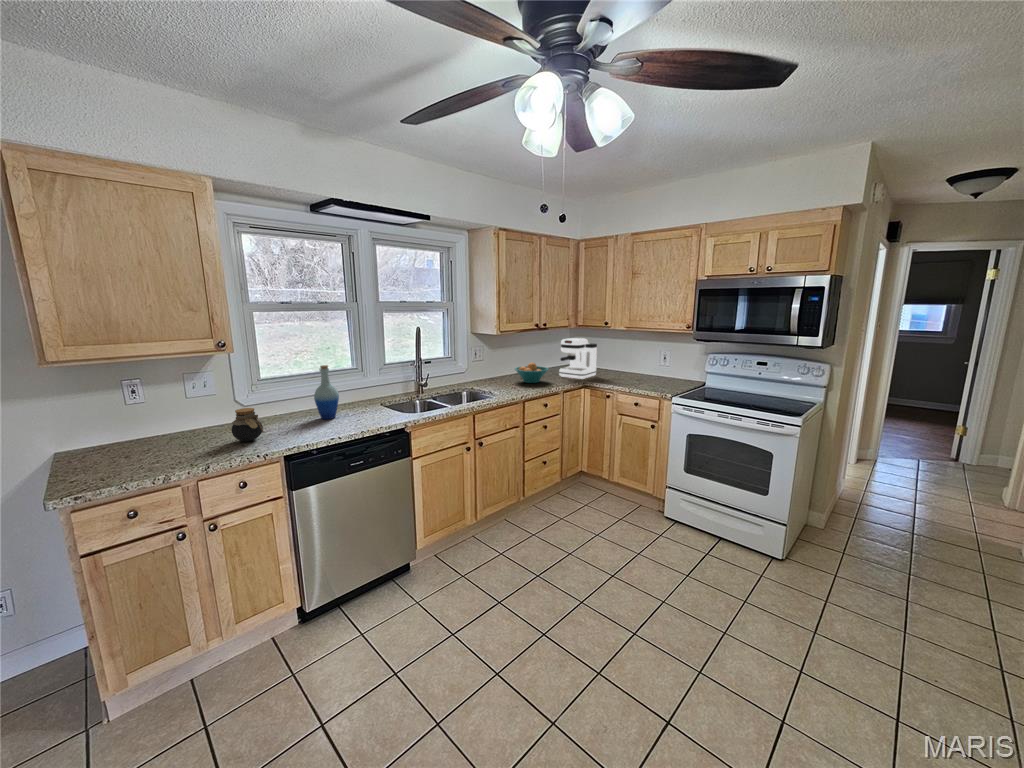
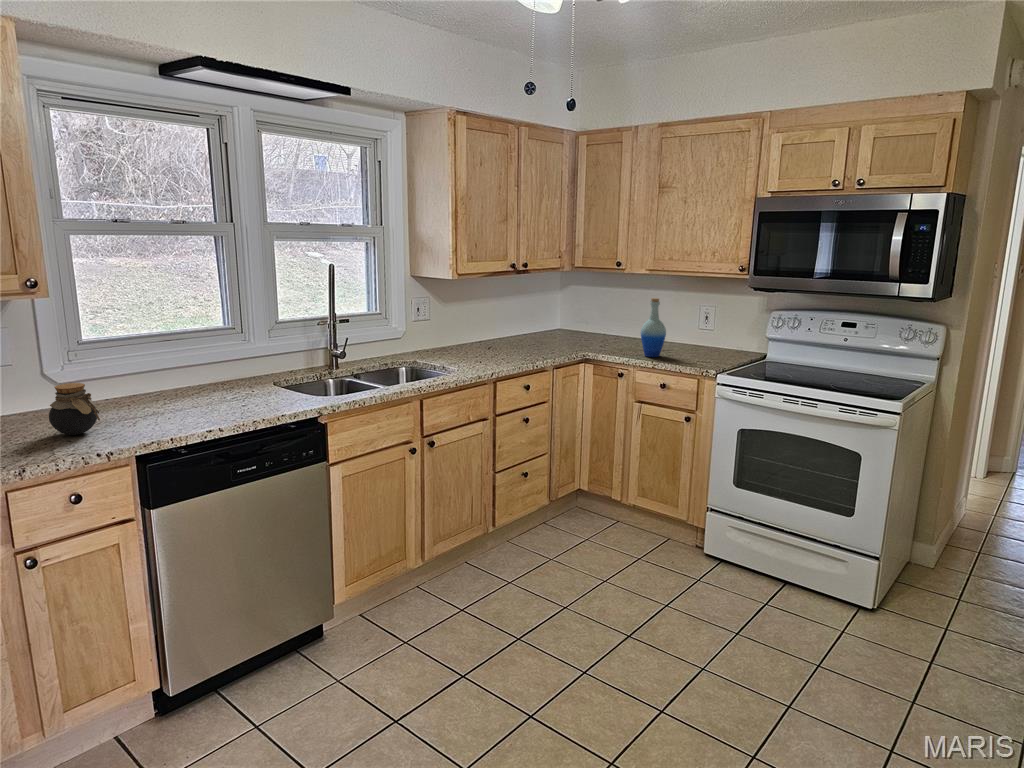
coffee maker: present [559,338,597,379] -> none [547,285,606,349]
fruit bowl: present [515,362,548,383] -> none [479,322,532,354]
bottle: present [314,365,339,419] -> present [641,298,666,357]

